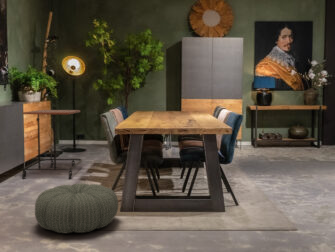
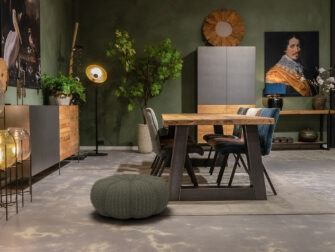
side table: present [22,110,82,179] -> none [59,113,112,177]

